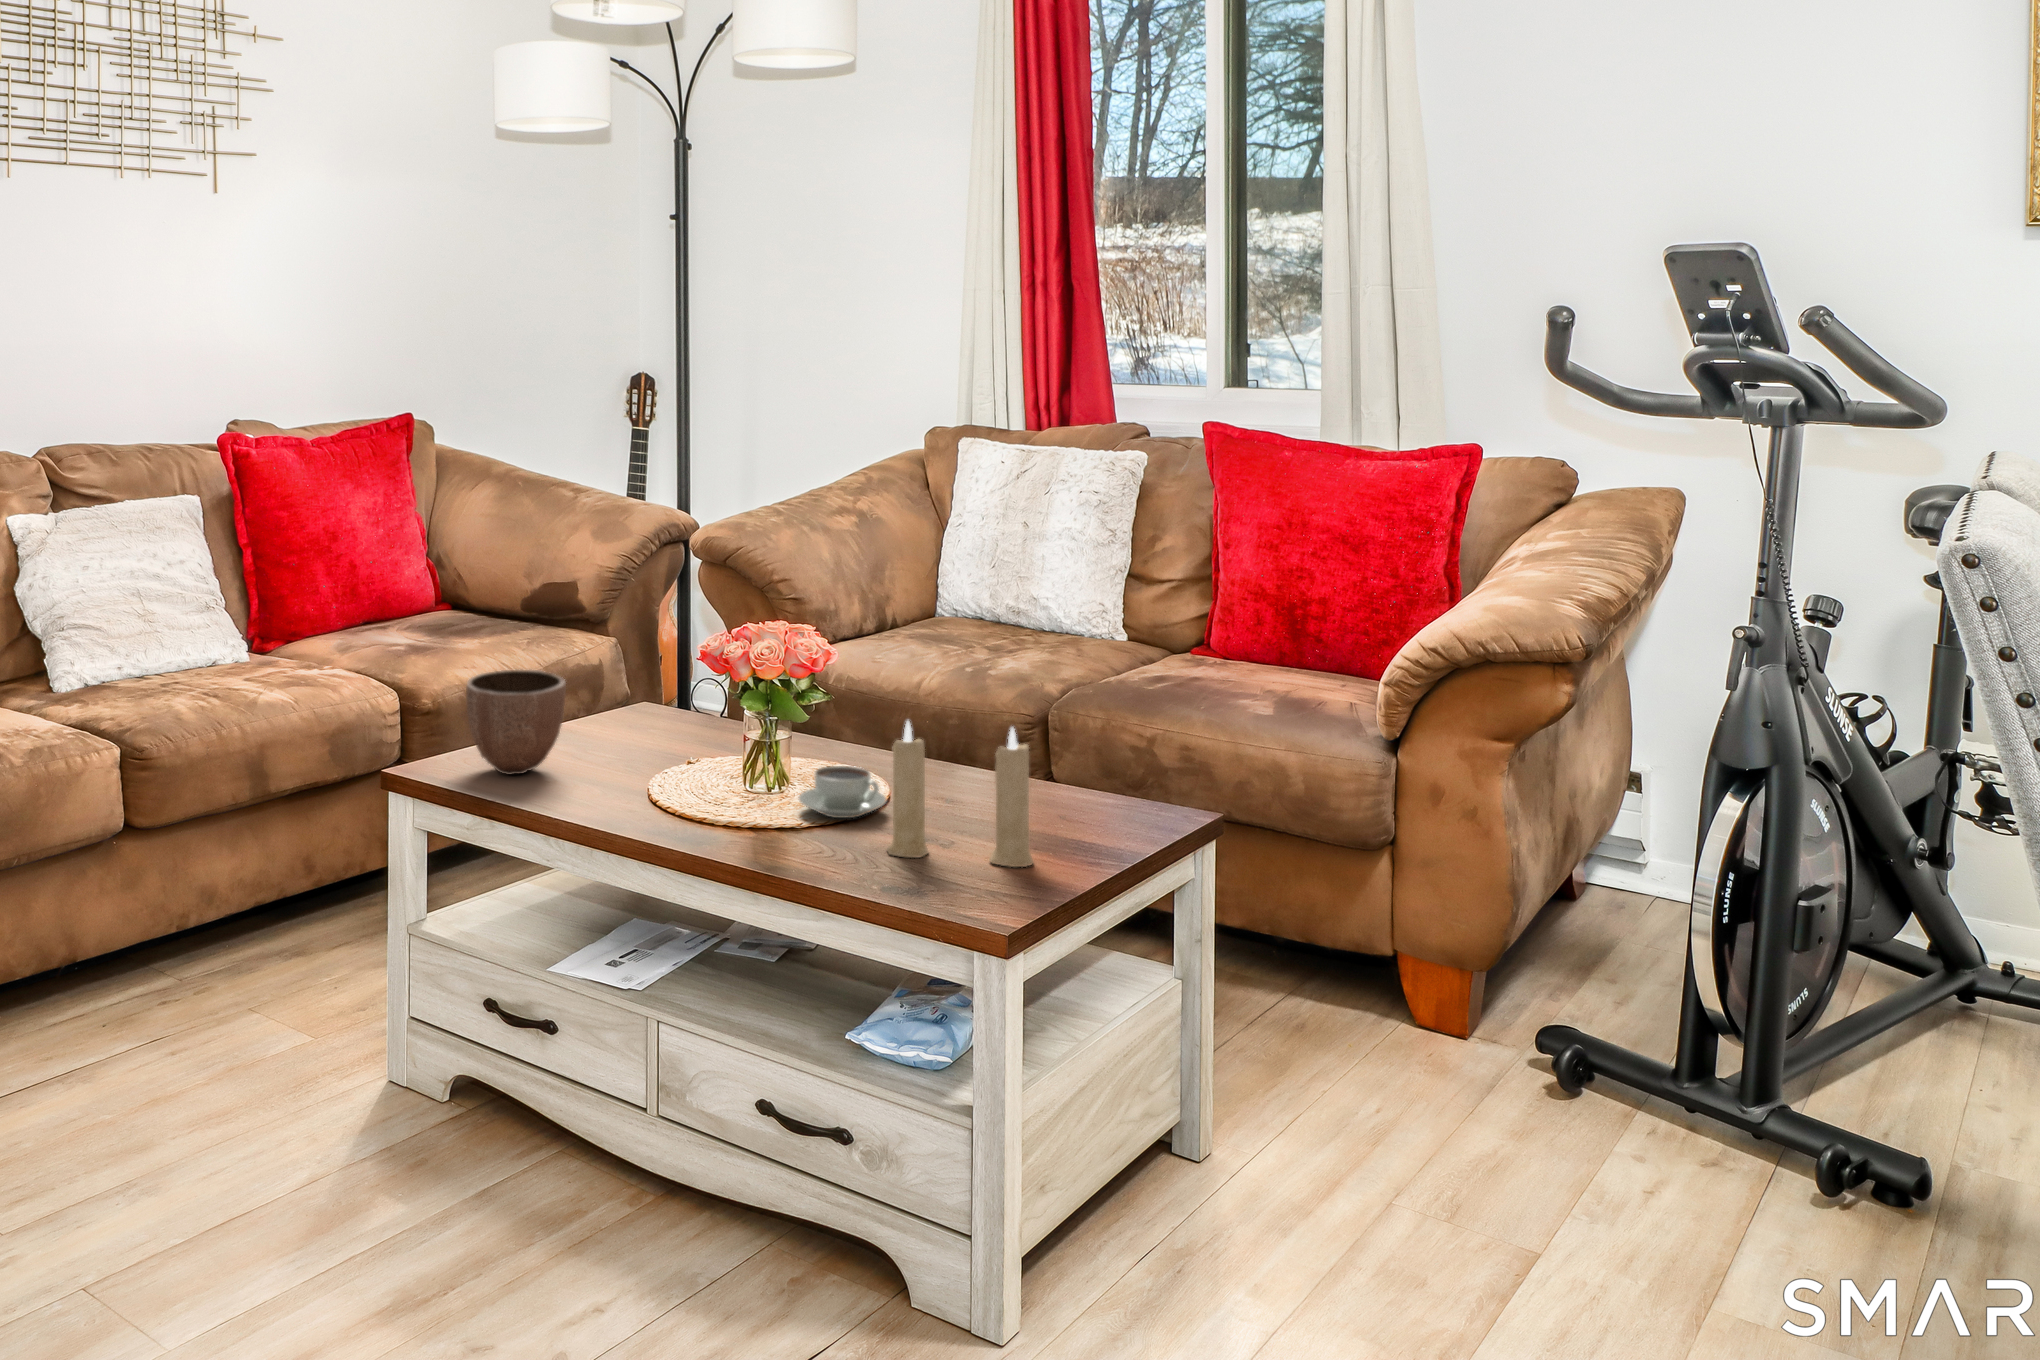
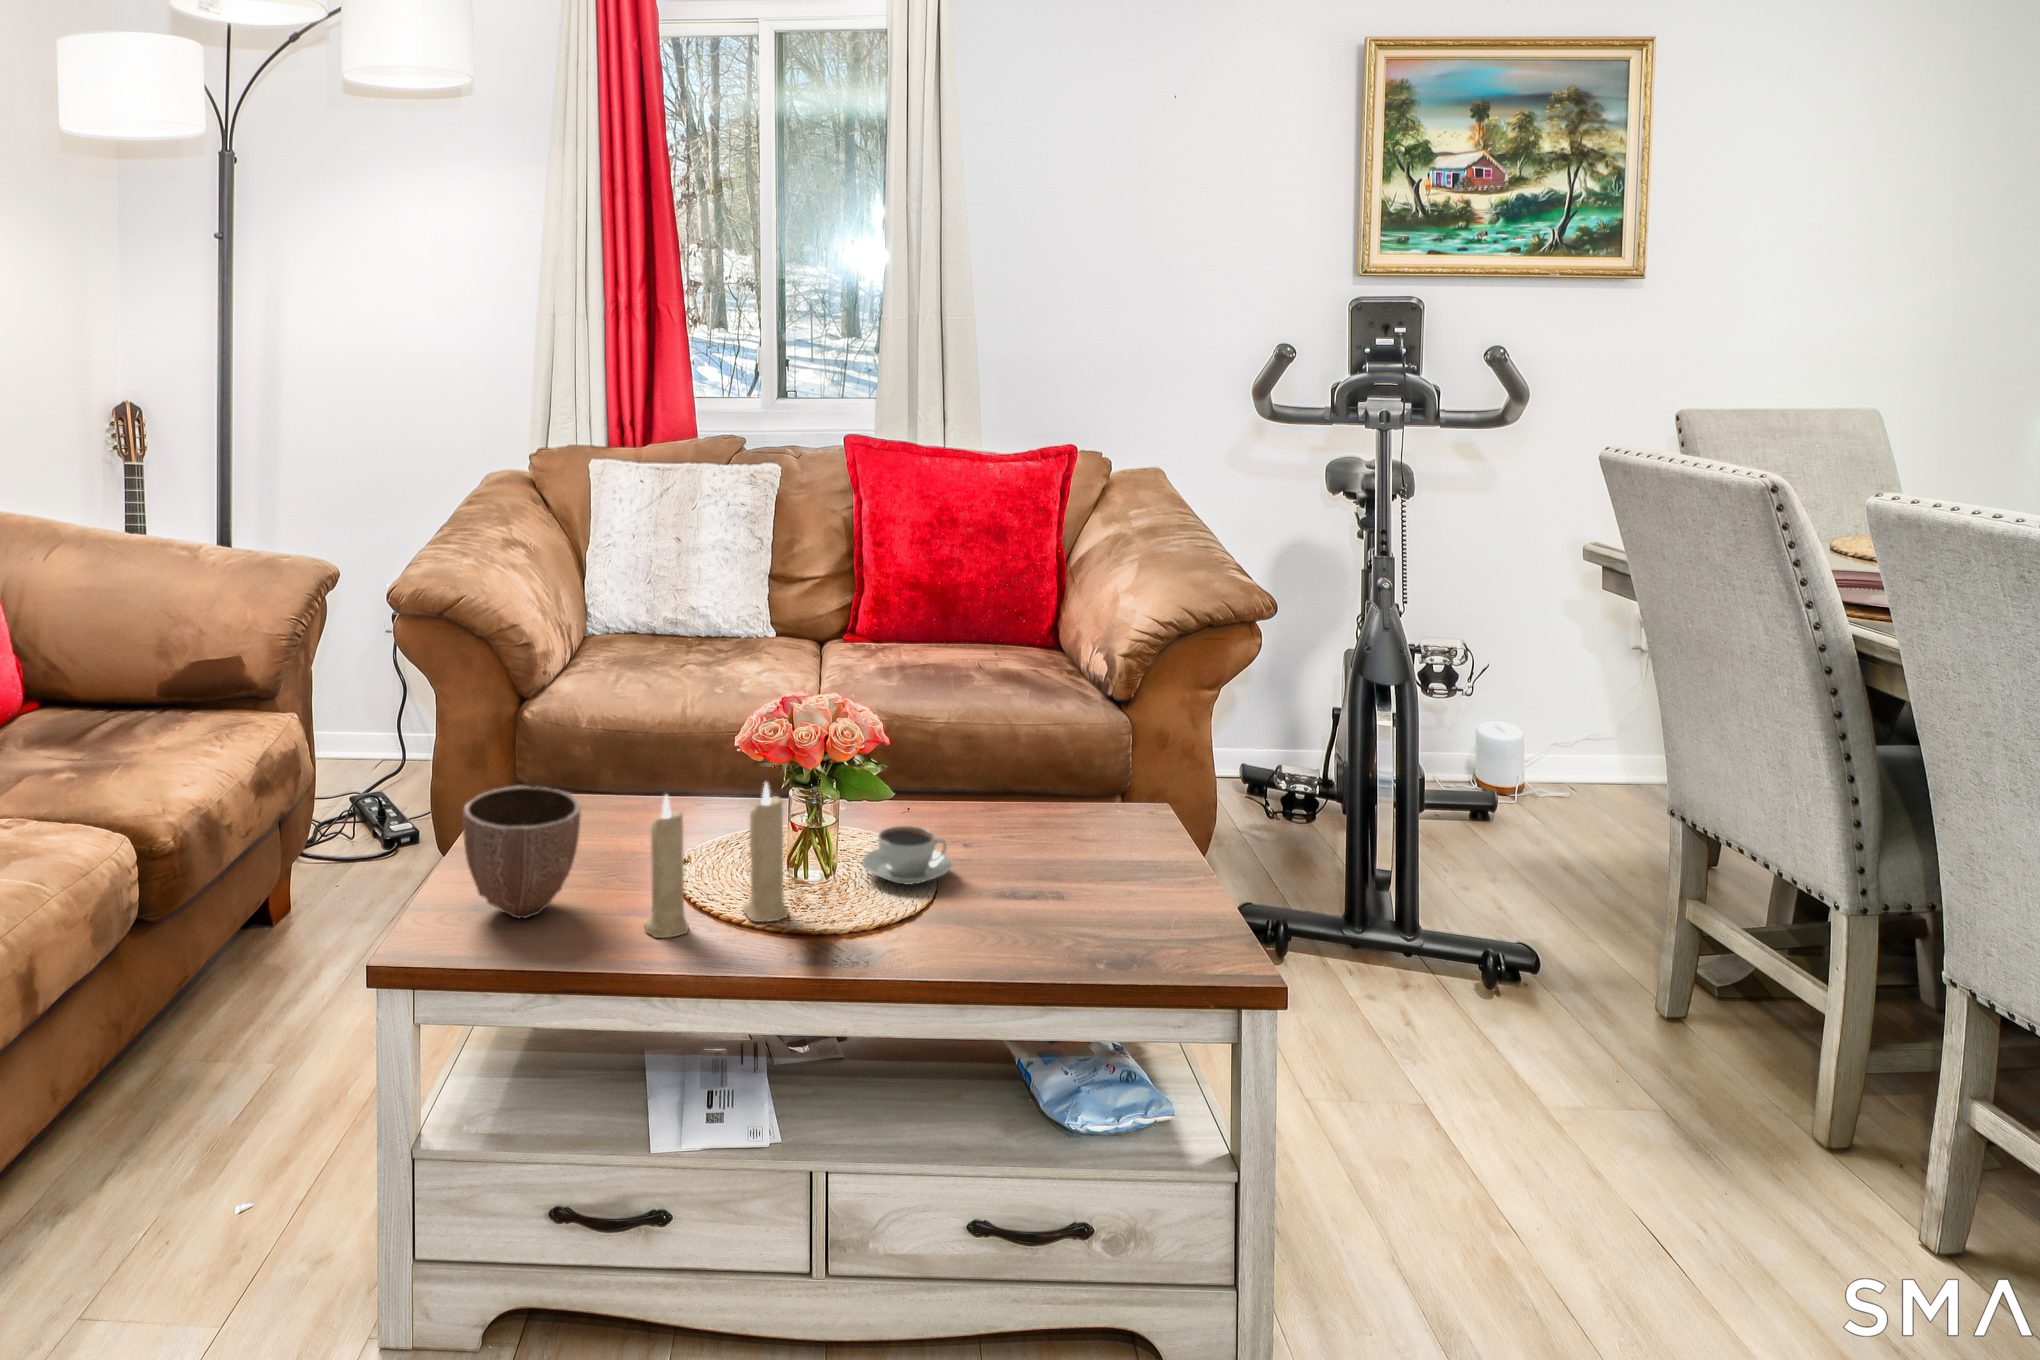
candle: present [887,721,1033,867] -> present [645,783,789,938]

